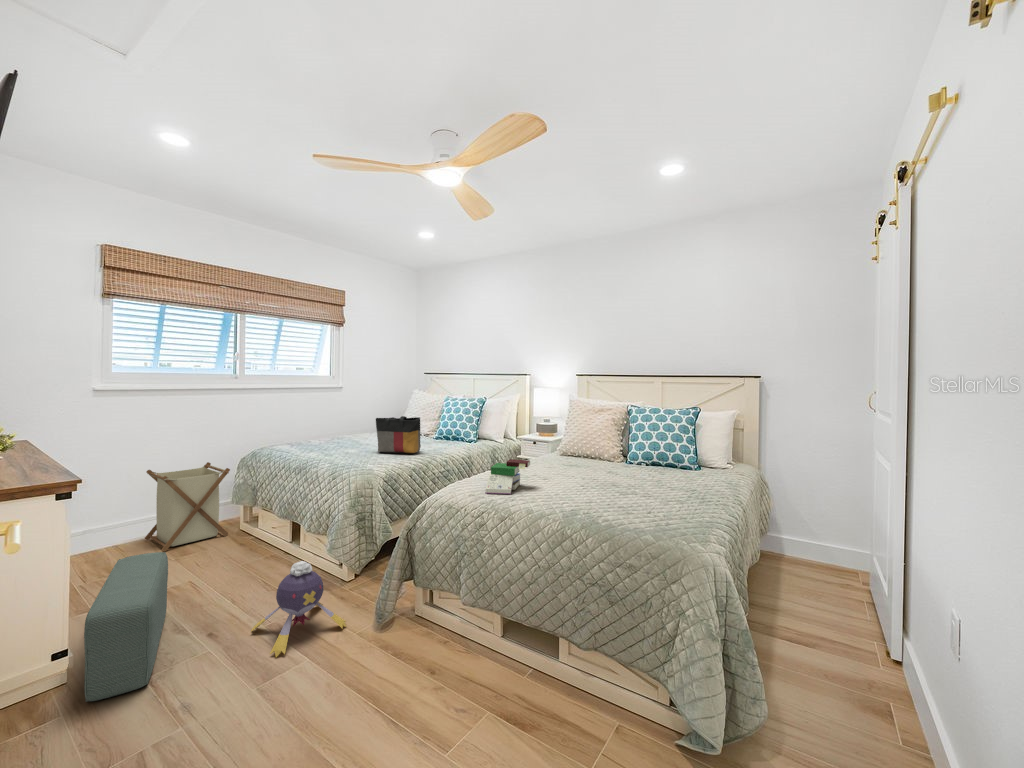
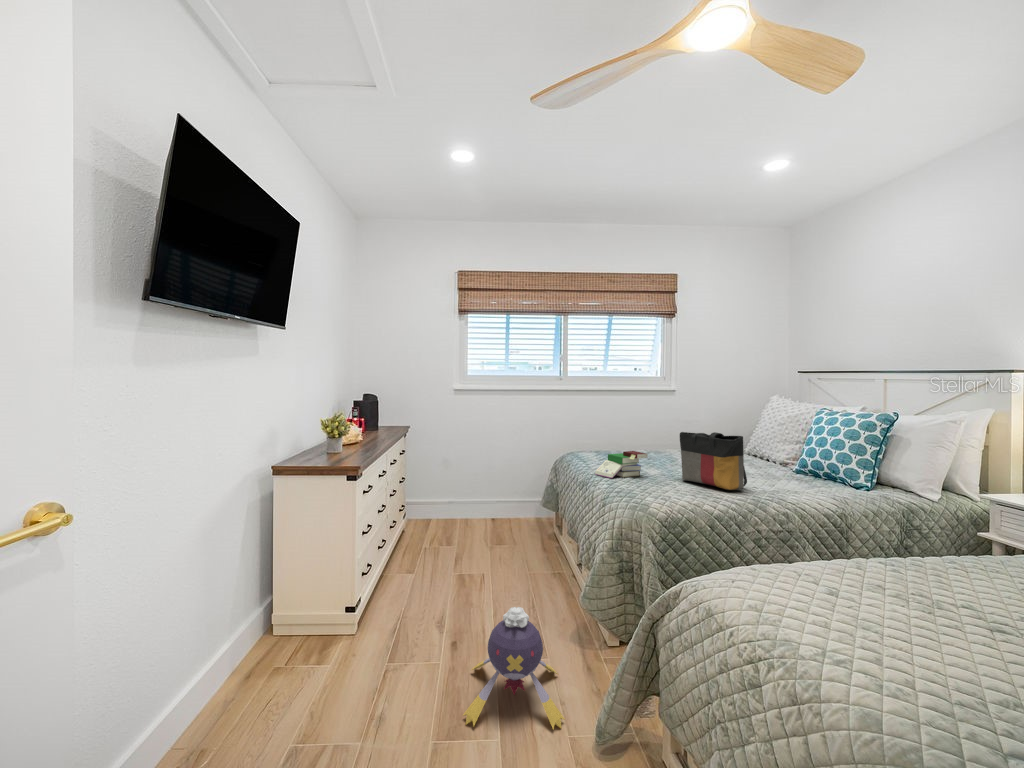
book: present [485,459,530,494] -> present [595,451,648,478]
laundry basket: present [145,462,230,552] -> none [484,463,541,541]
pouf: present [84,552,168,702] -> none [327,542,441,683]

